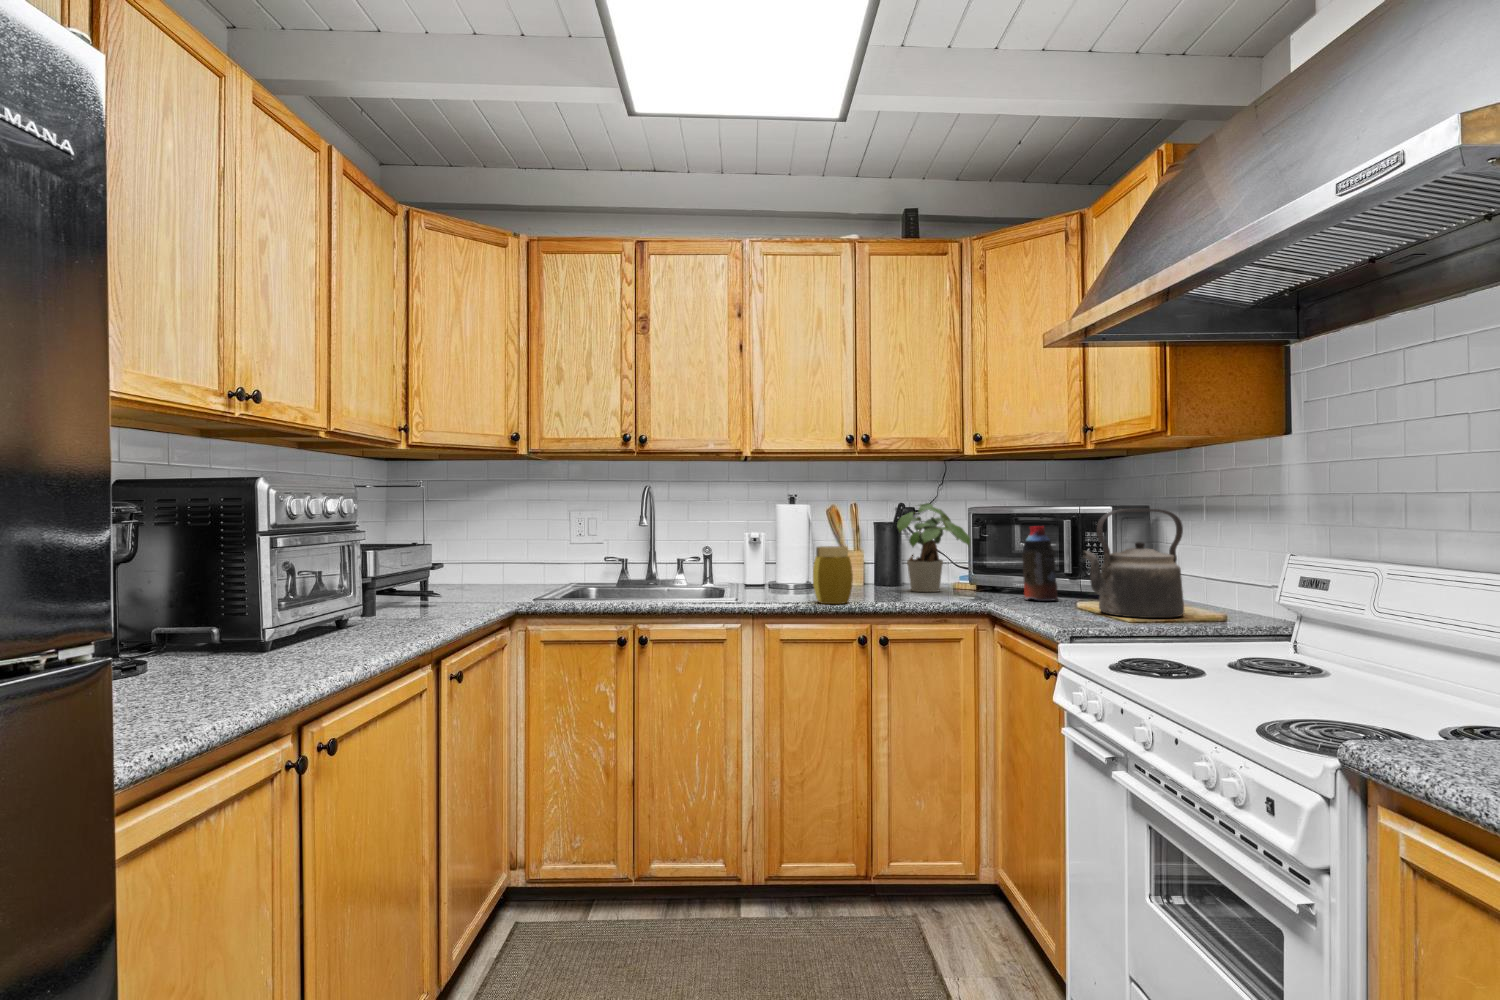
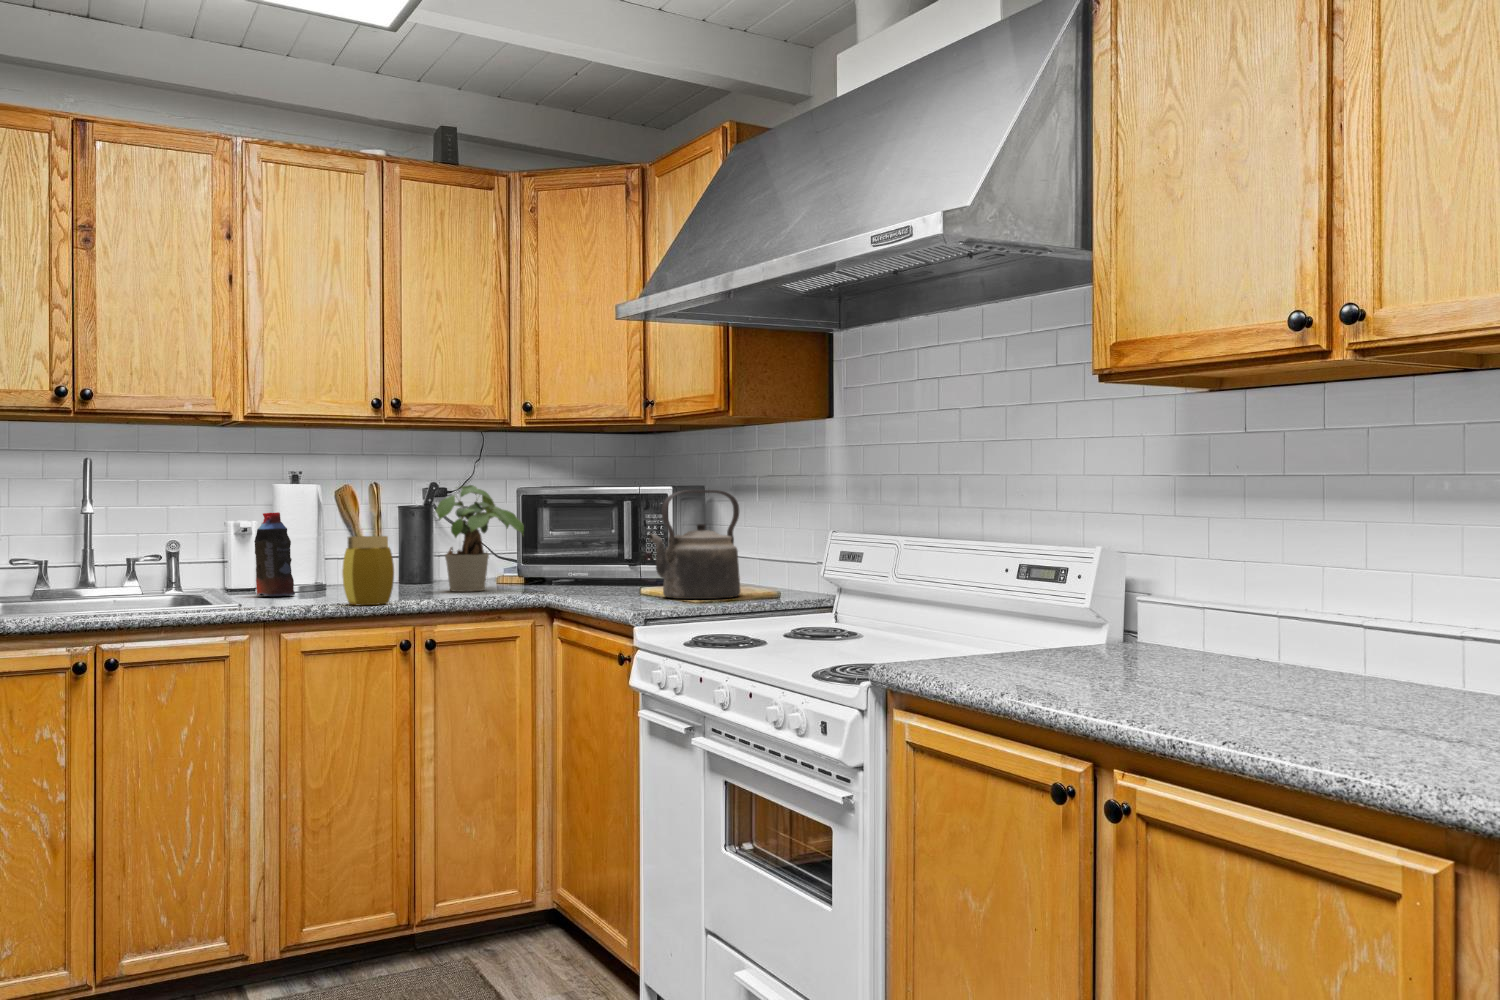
bottle: present [1022,526,1058,601] -> present [254,512,295,596]

